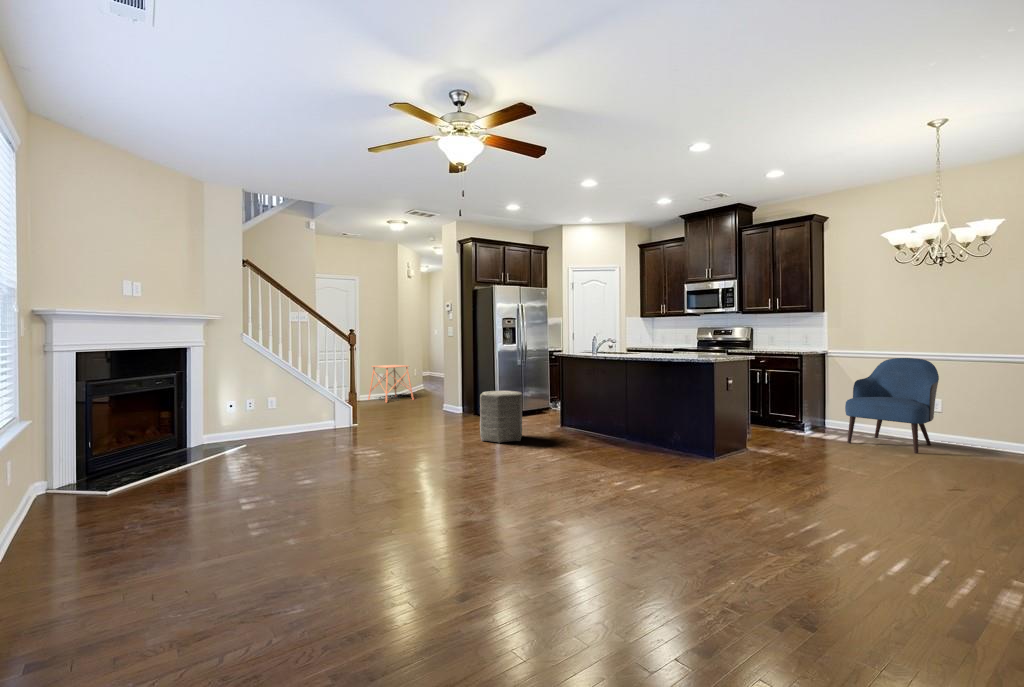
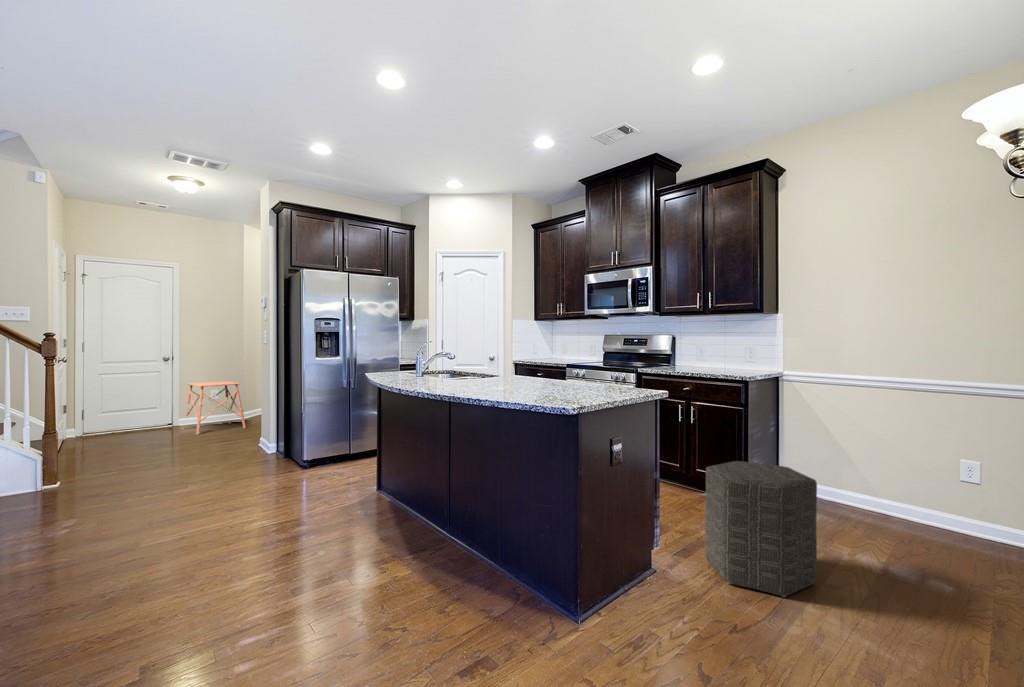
armchair: present [845,358,939,453] -> none [818,388,976,572]
ottoman: present [480,391,522,443] -> present [705,461,817,597]

